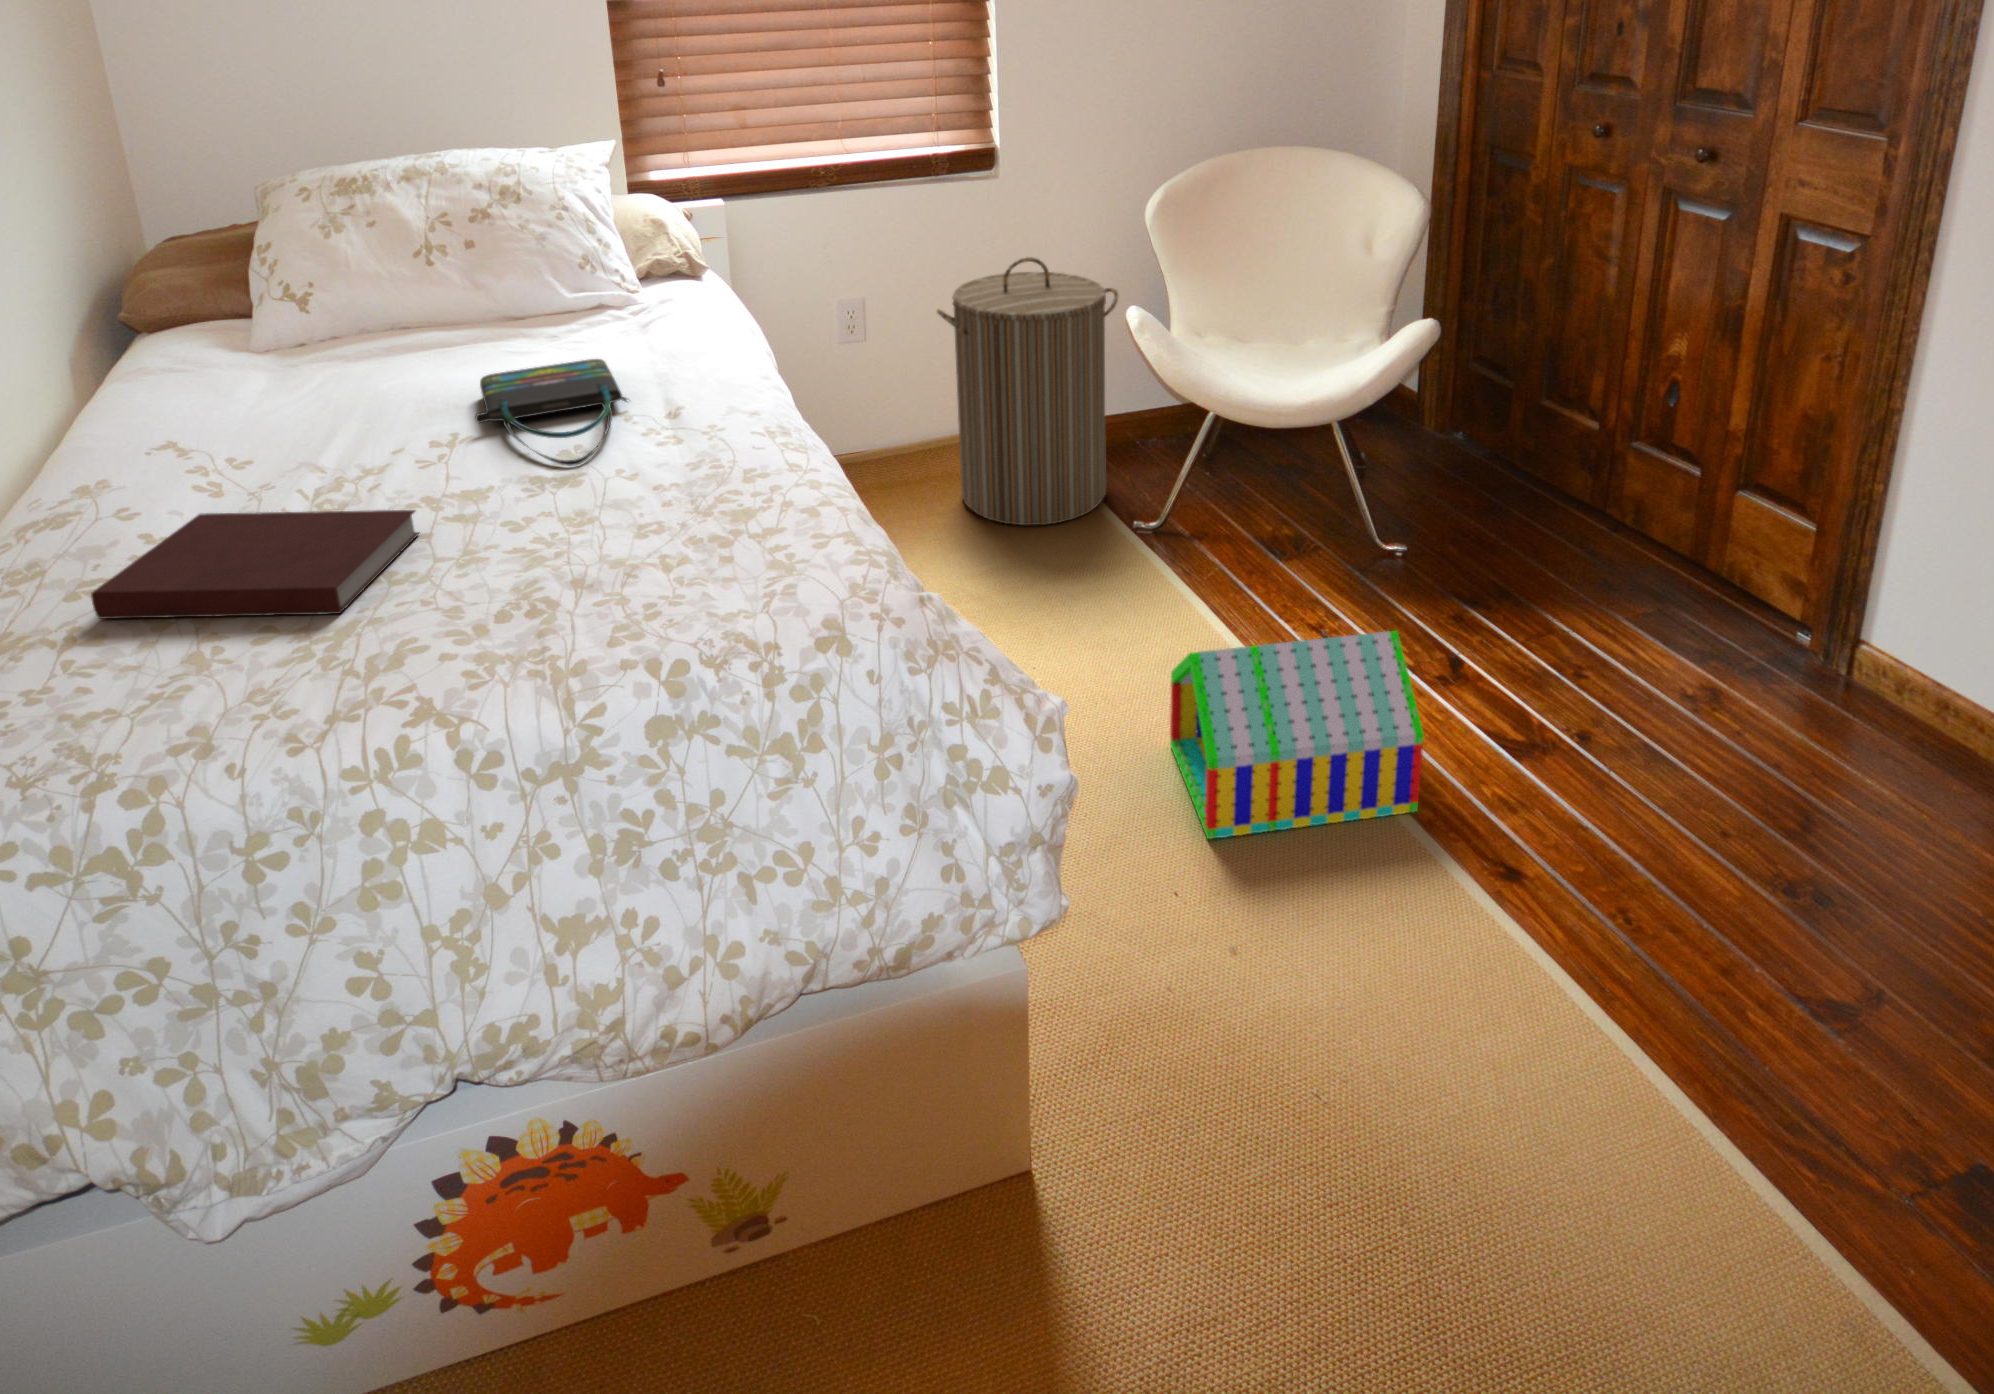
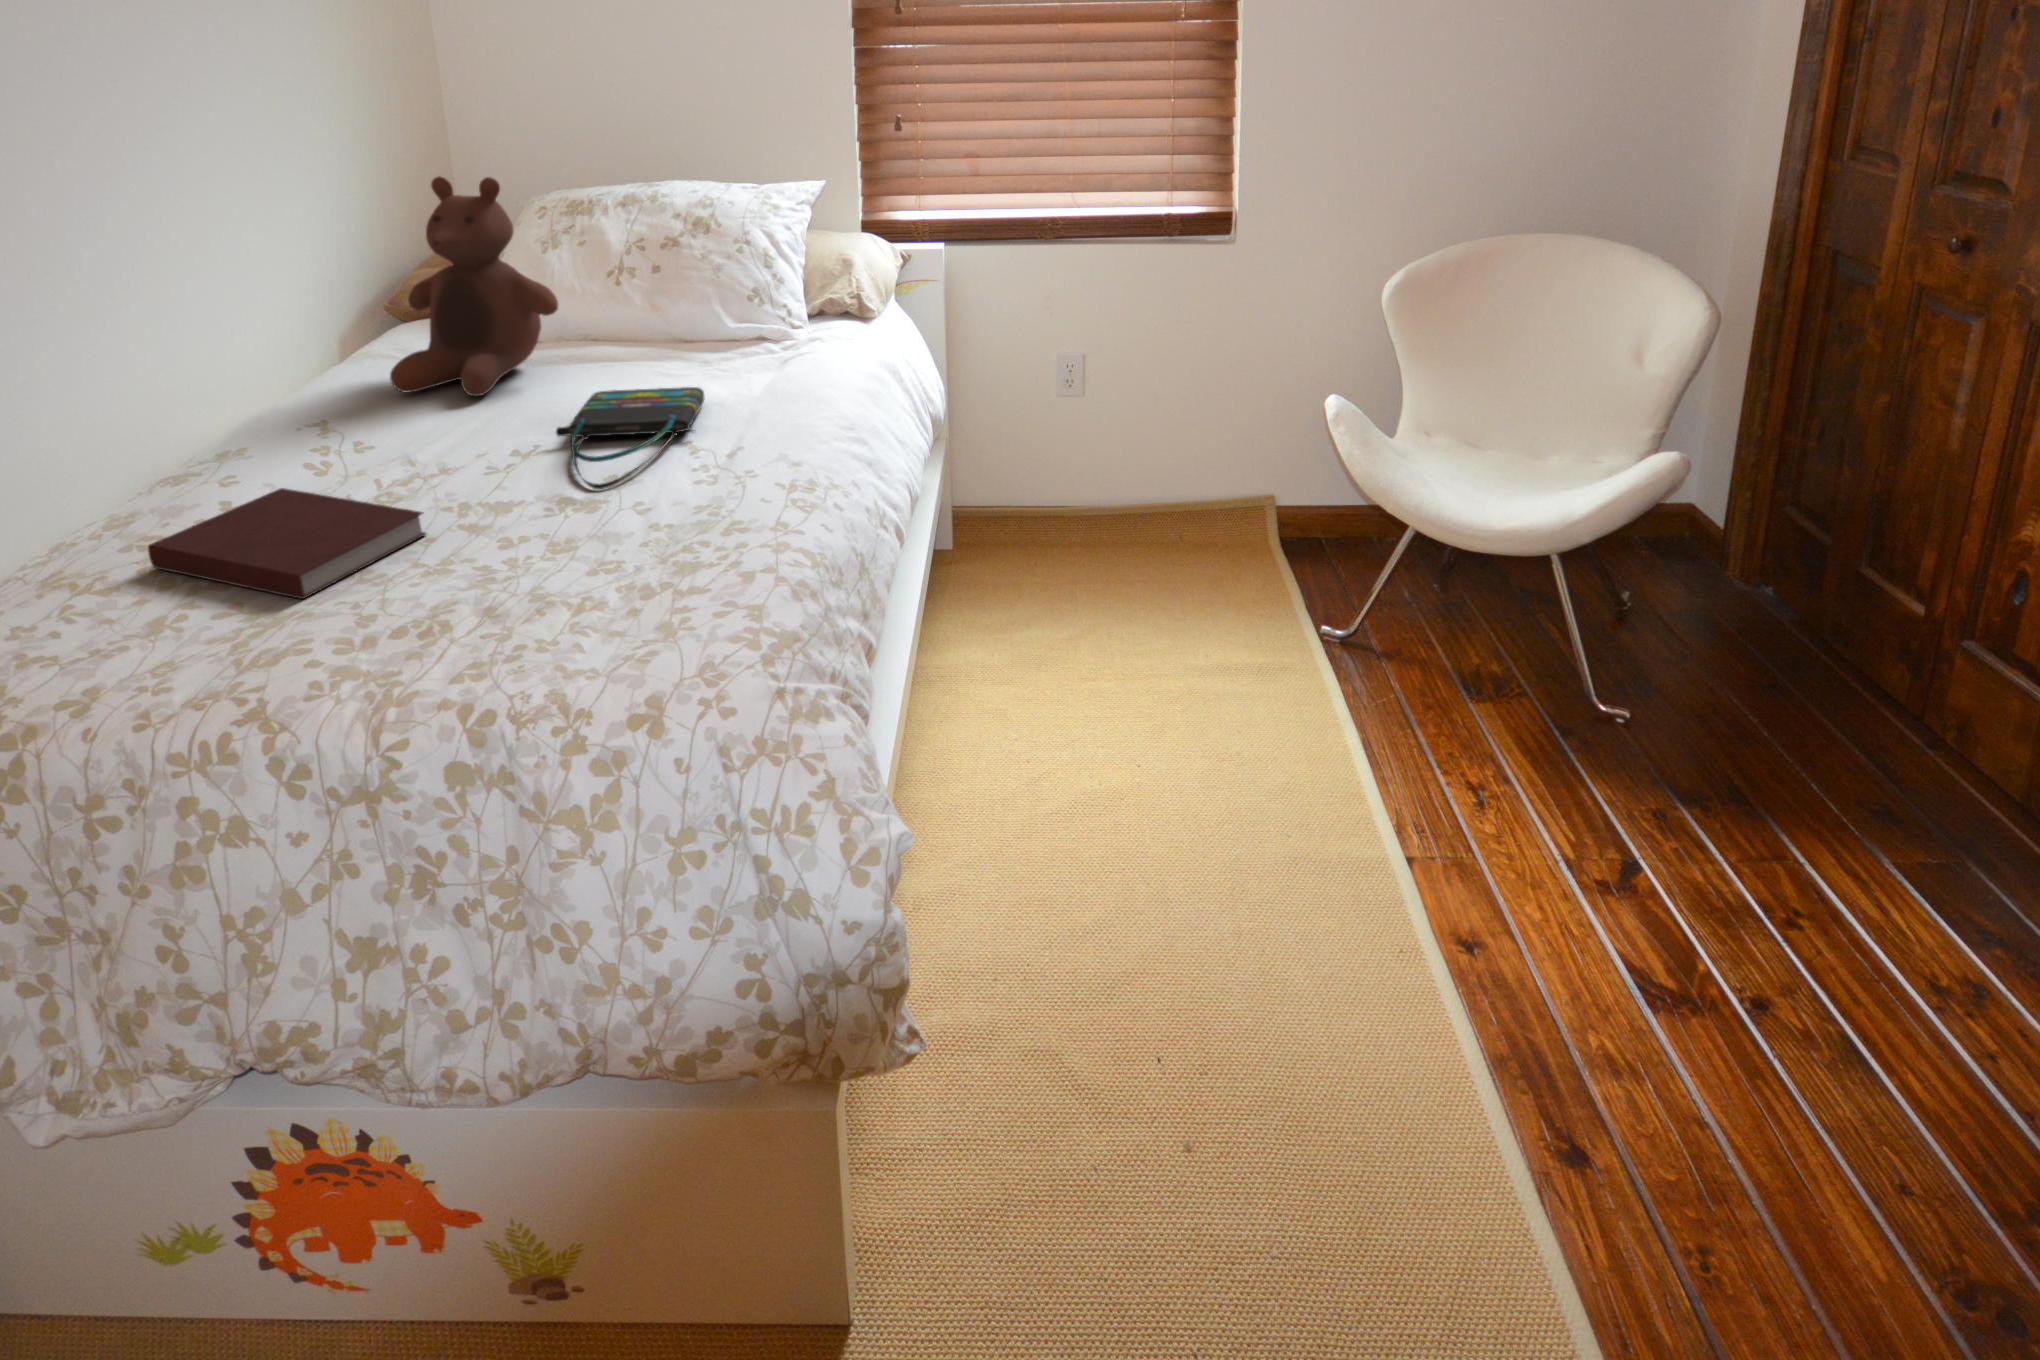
stuffed bear: none [187,152,393,406] -> present [390,177,559,396]
laundry hamper: present [937,257,1118,525] -> none [1128,325,1331,612]
toy house: present [1170,631,1424,839] -> none [1220,796,1500,1056]

